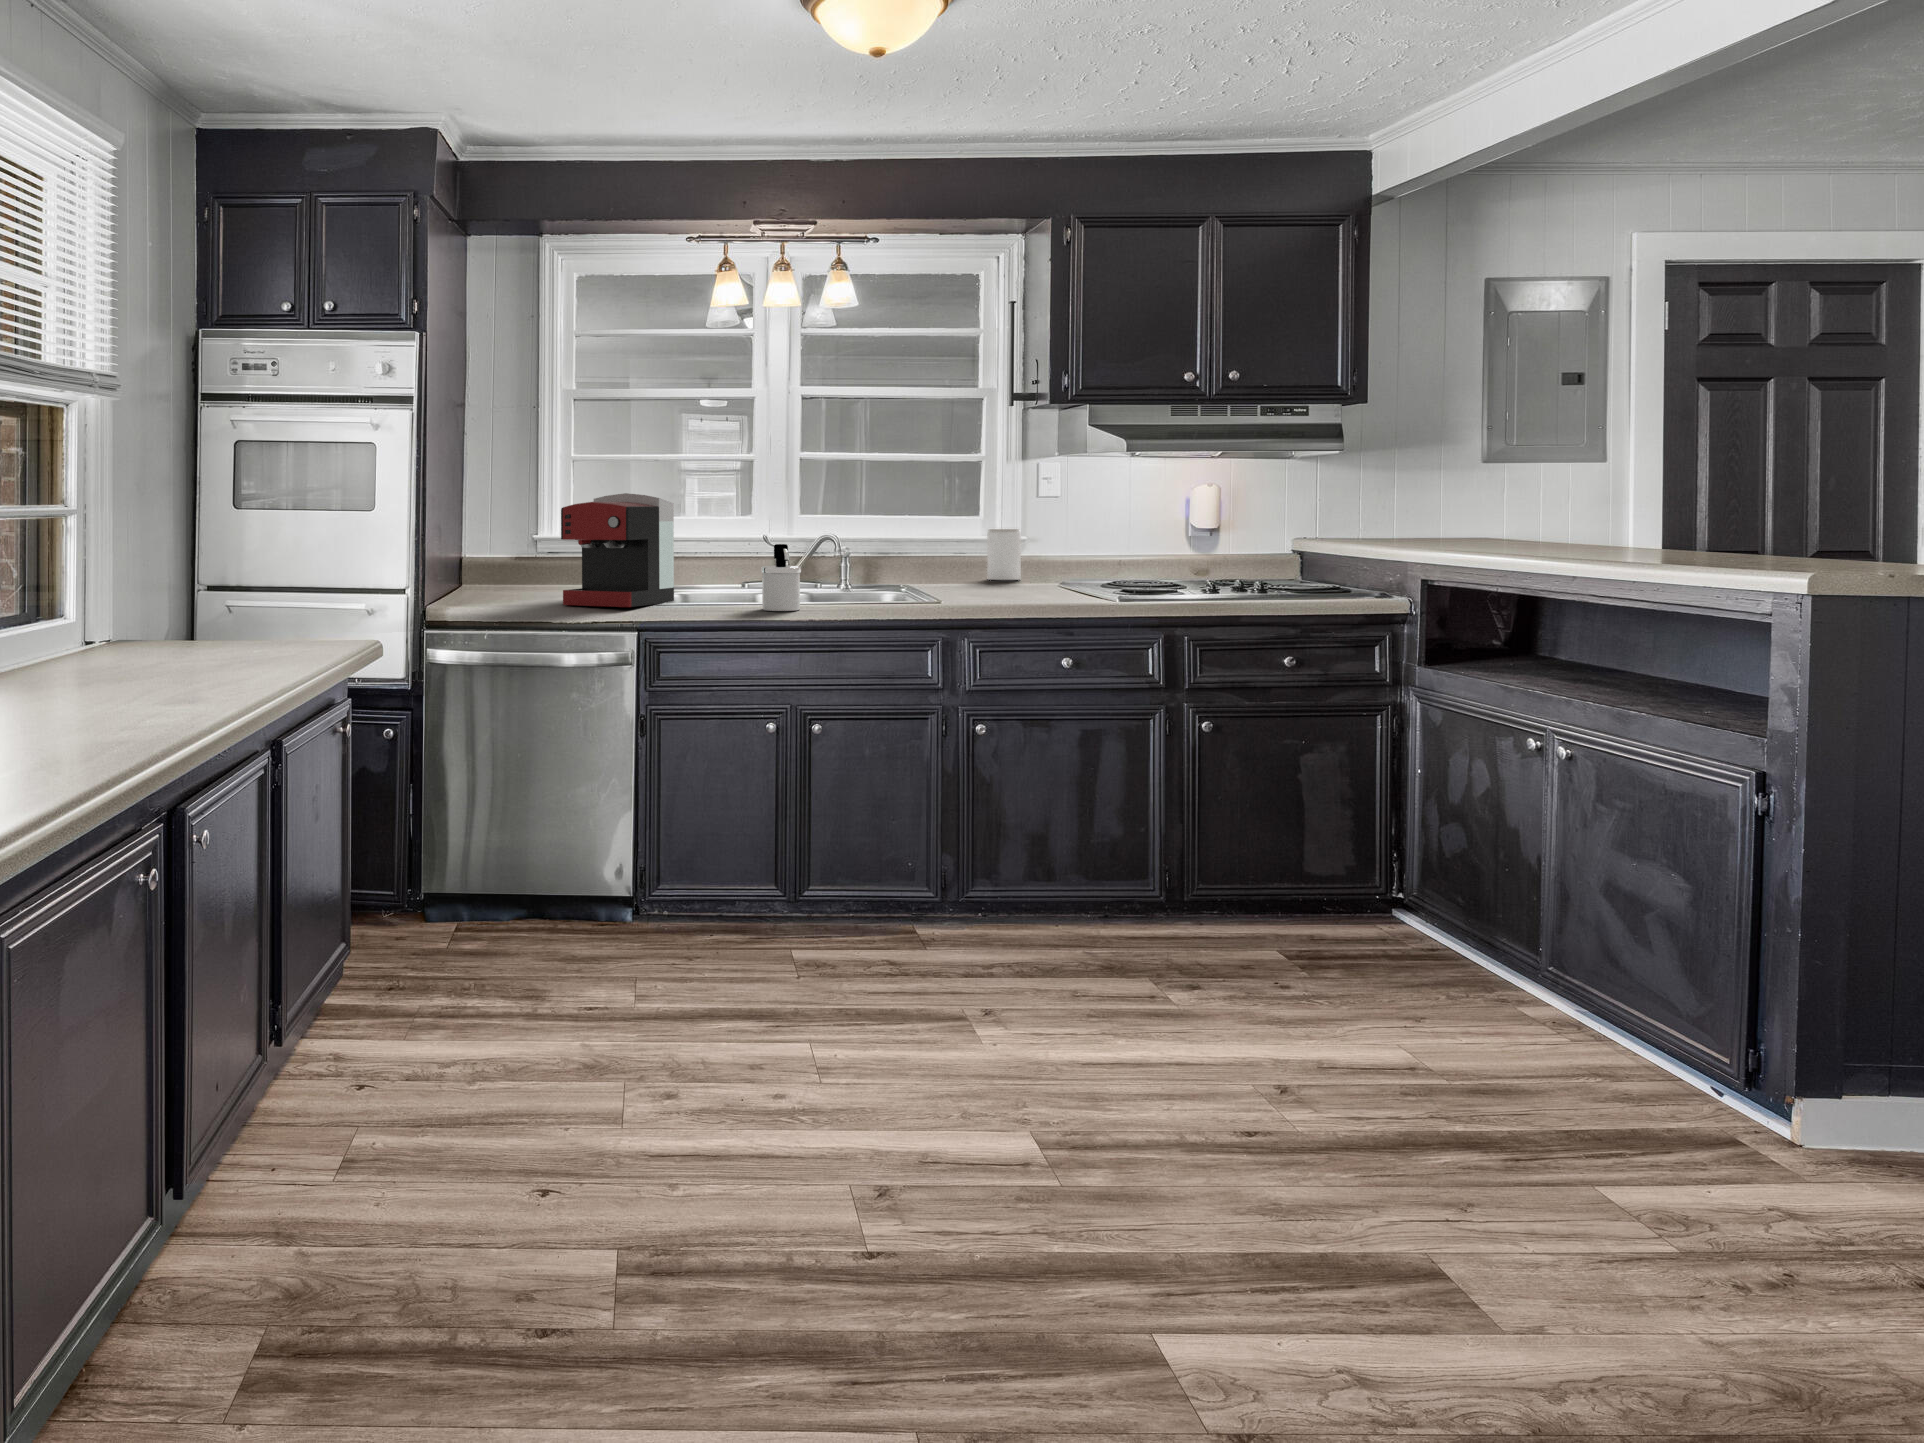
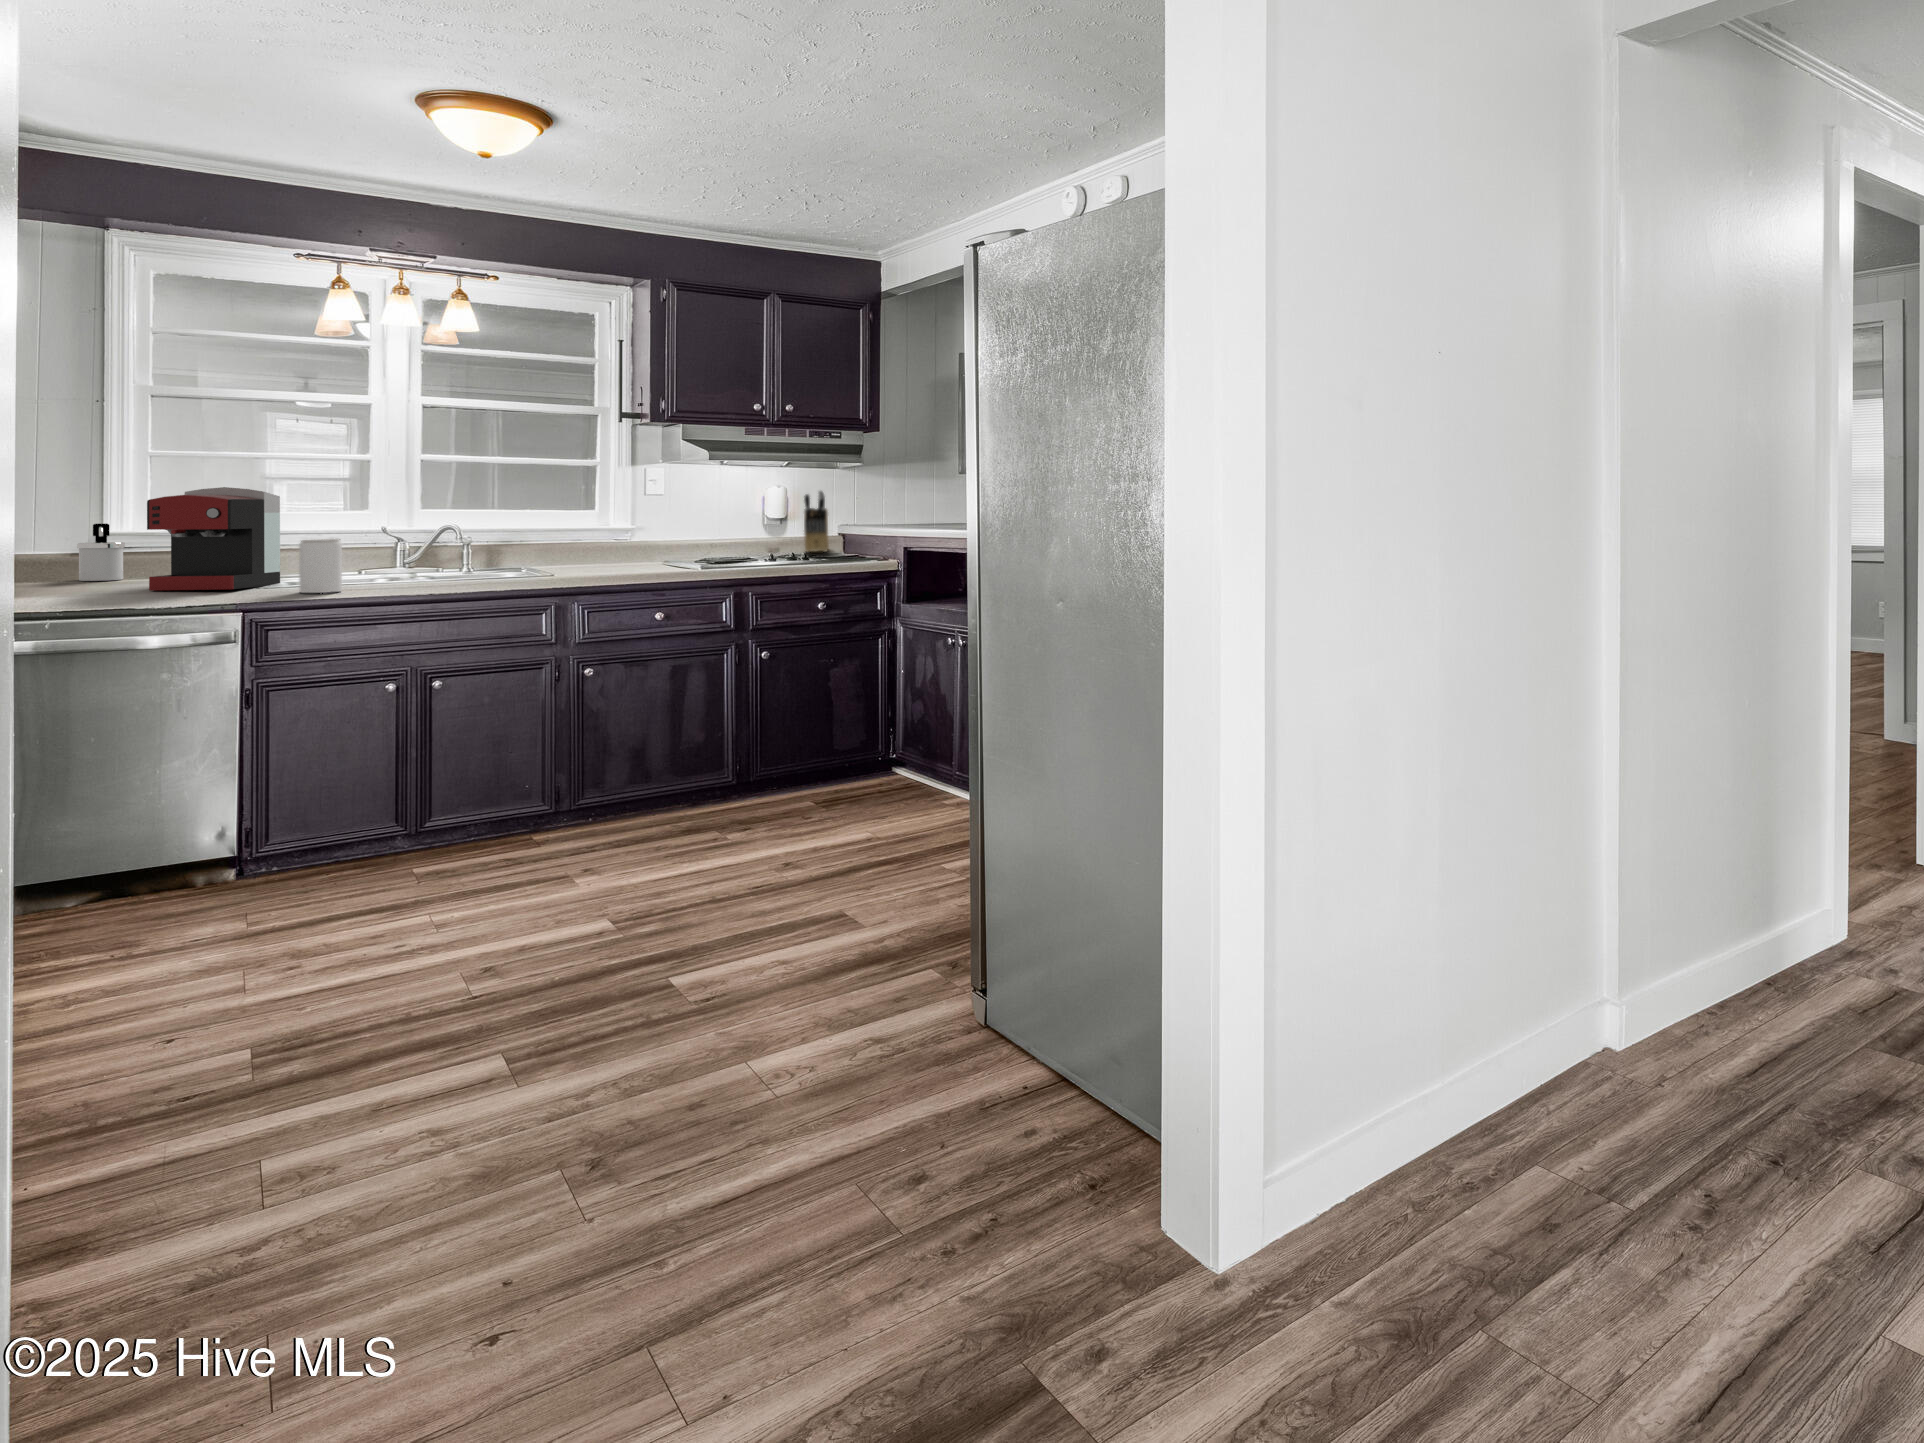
knife block: none [1243,490,1278,577] -> present [804,491,829,552]
jar: present [987,529,1021,580] -> present [299,539,342,593]
soap dispenser: present [761,544,801,611] -> present [77,524,125,581]

